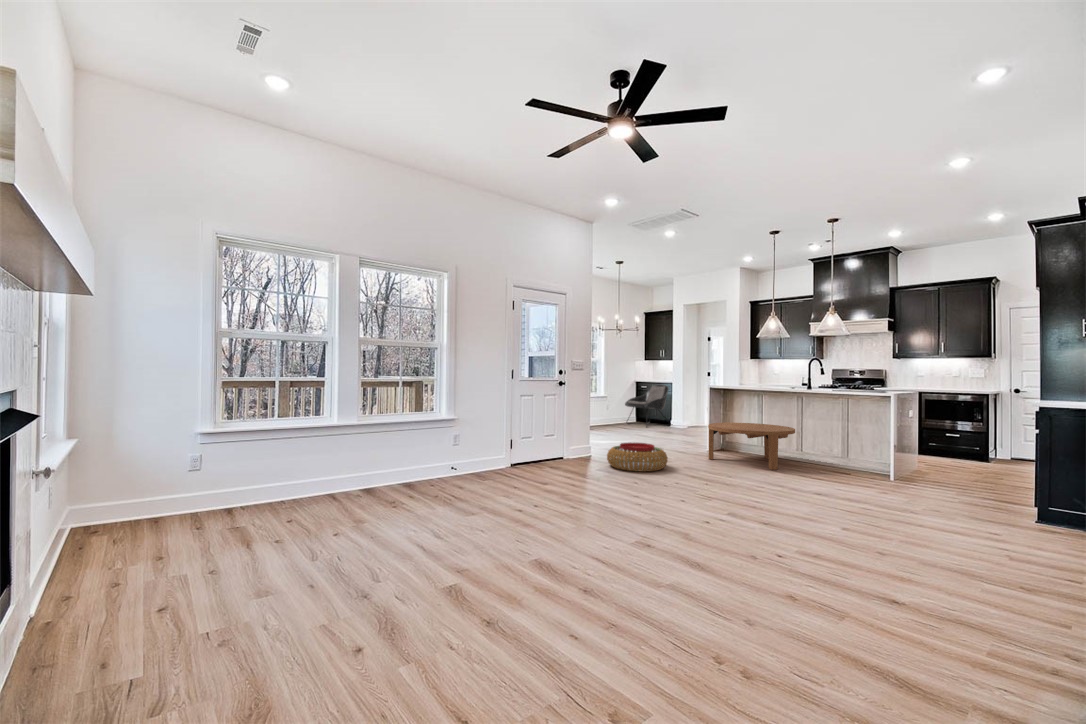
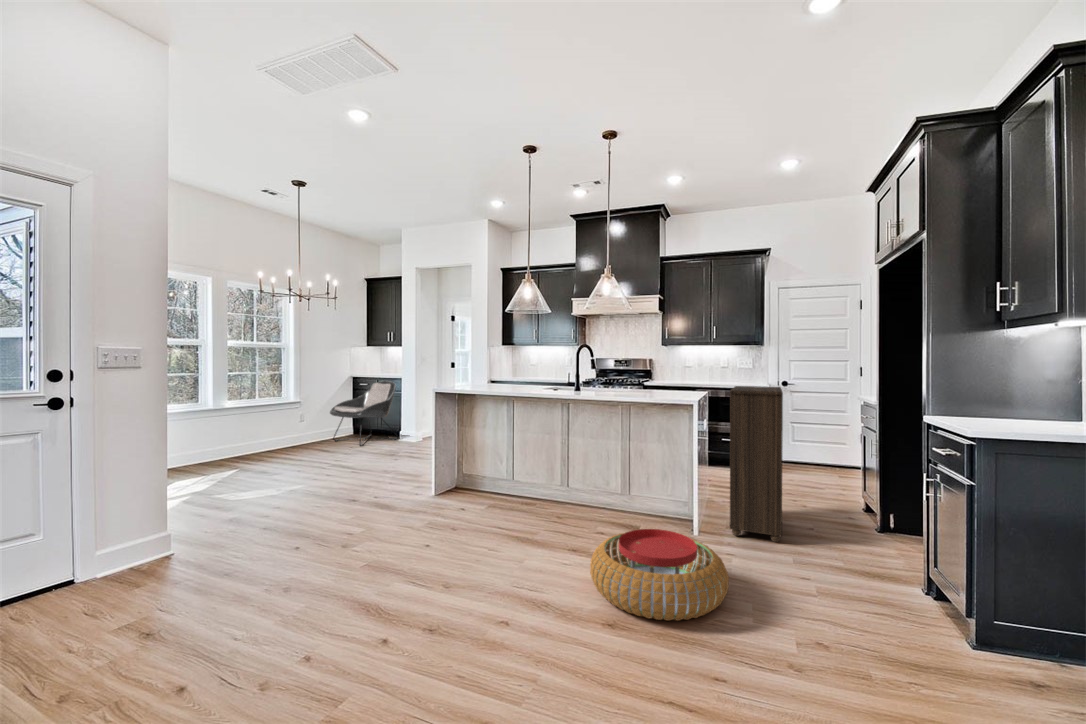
bookshelf: none [914,386,968,485] -> present [730,386,783,542]
coffee table: present [708,423,795,470] -> none [424,451,563,547]
pouf: present [607,443,668,472] -> present [590,529,729,621]

